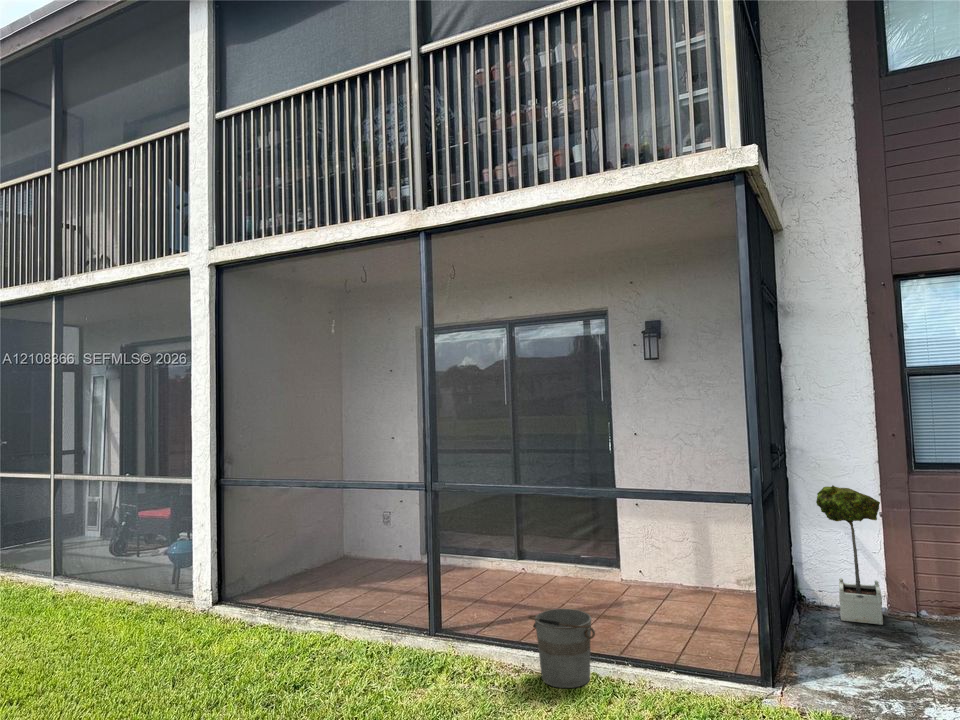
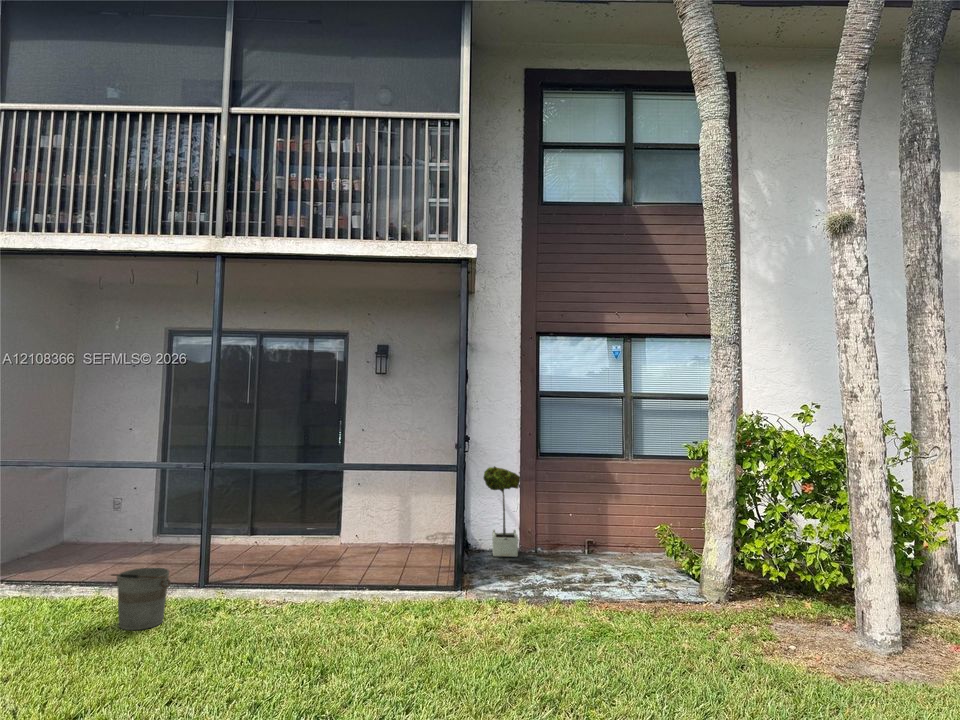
bucket: present [528,609,595,688] -> present [111,568,171,630]

